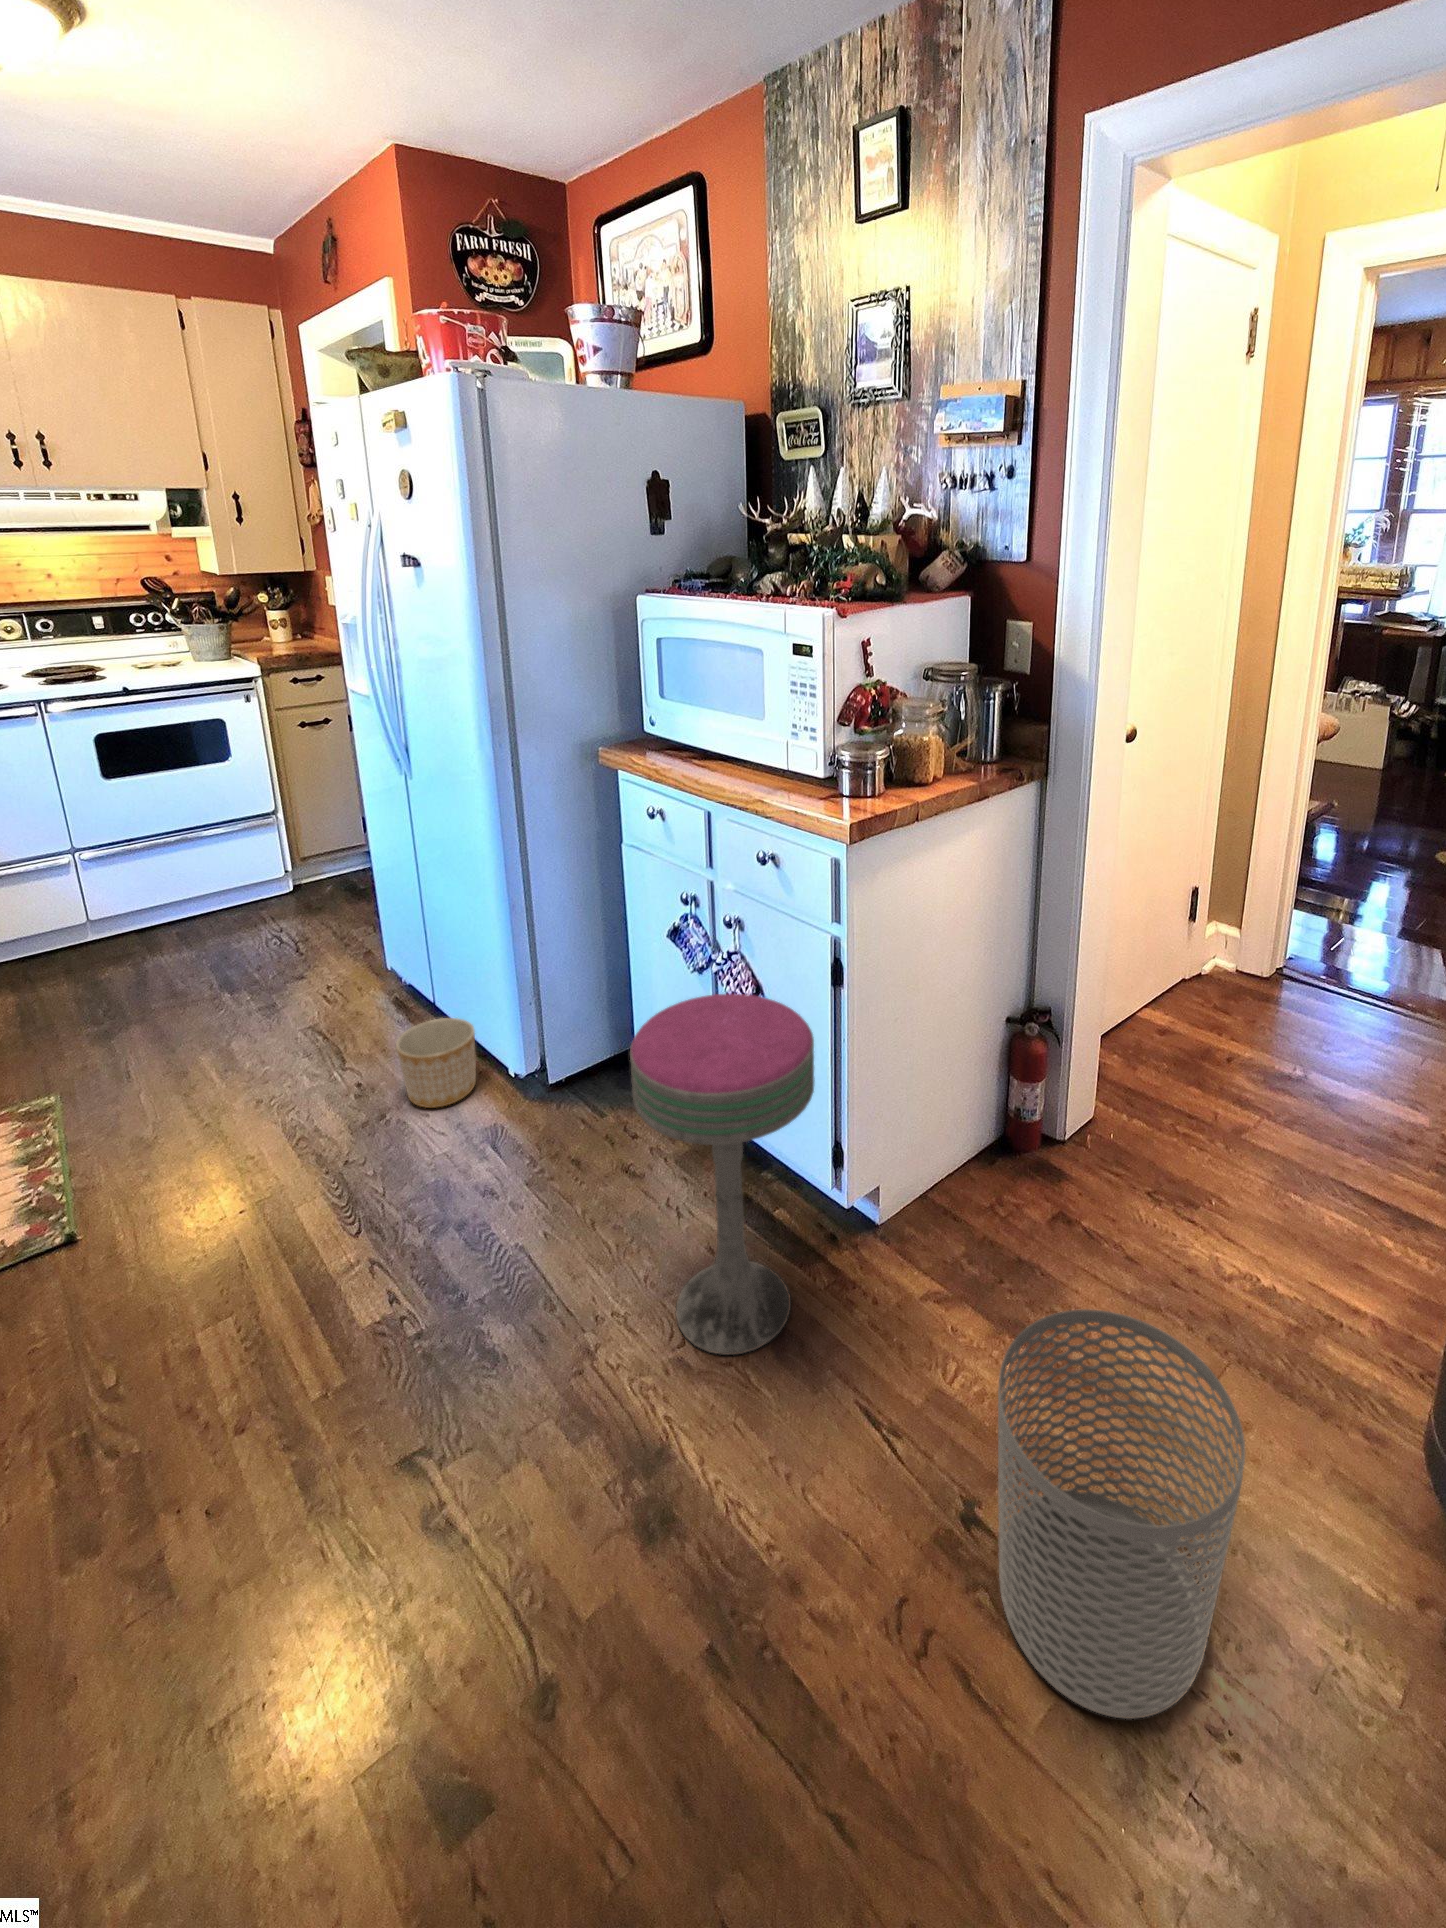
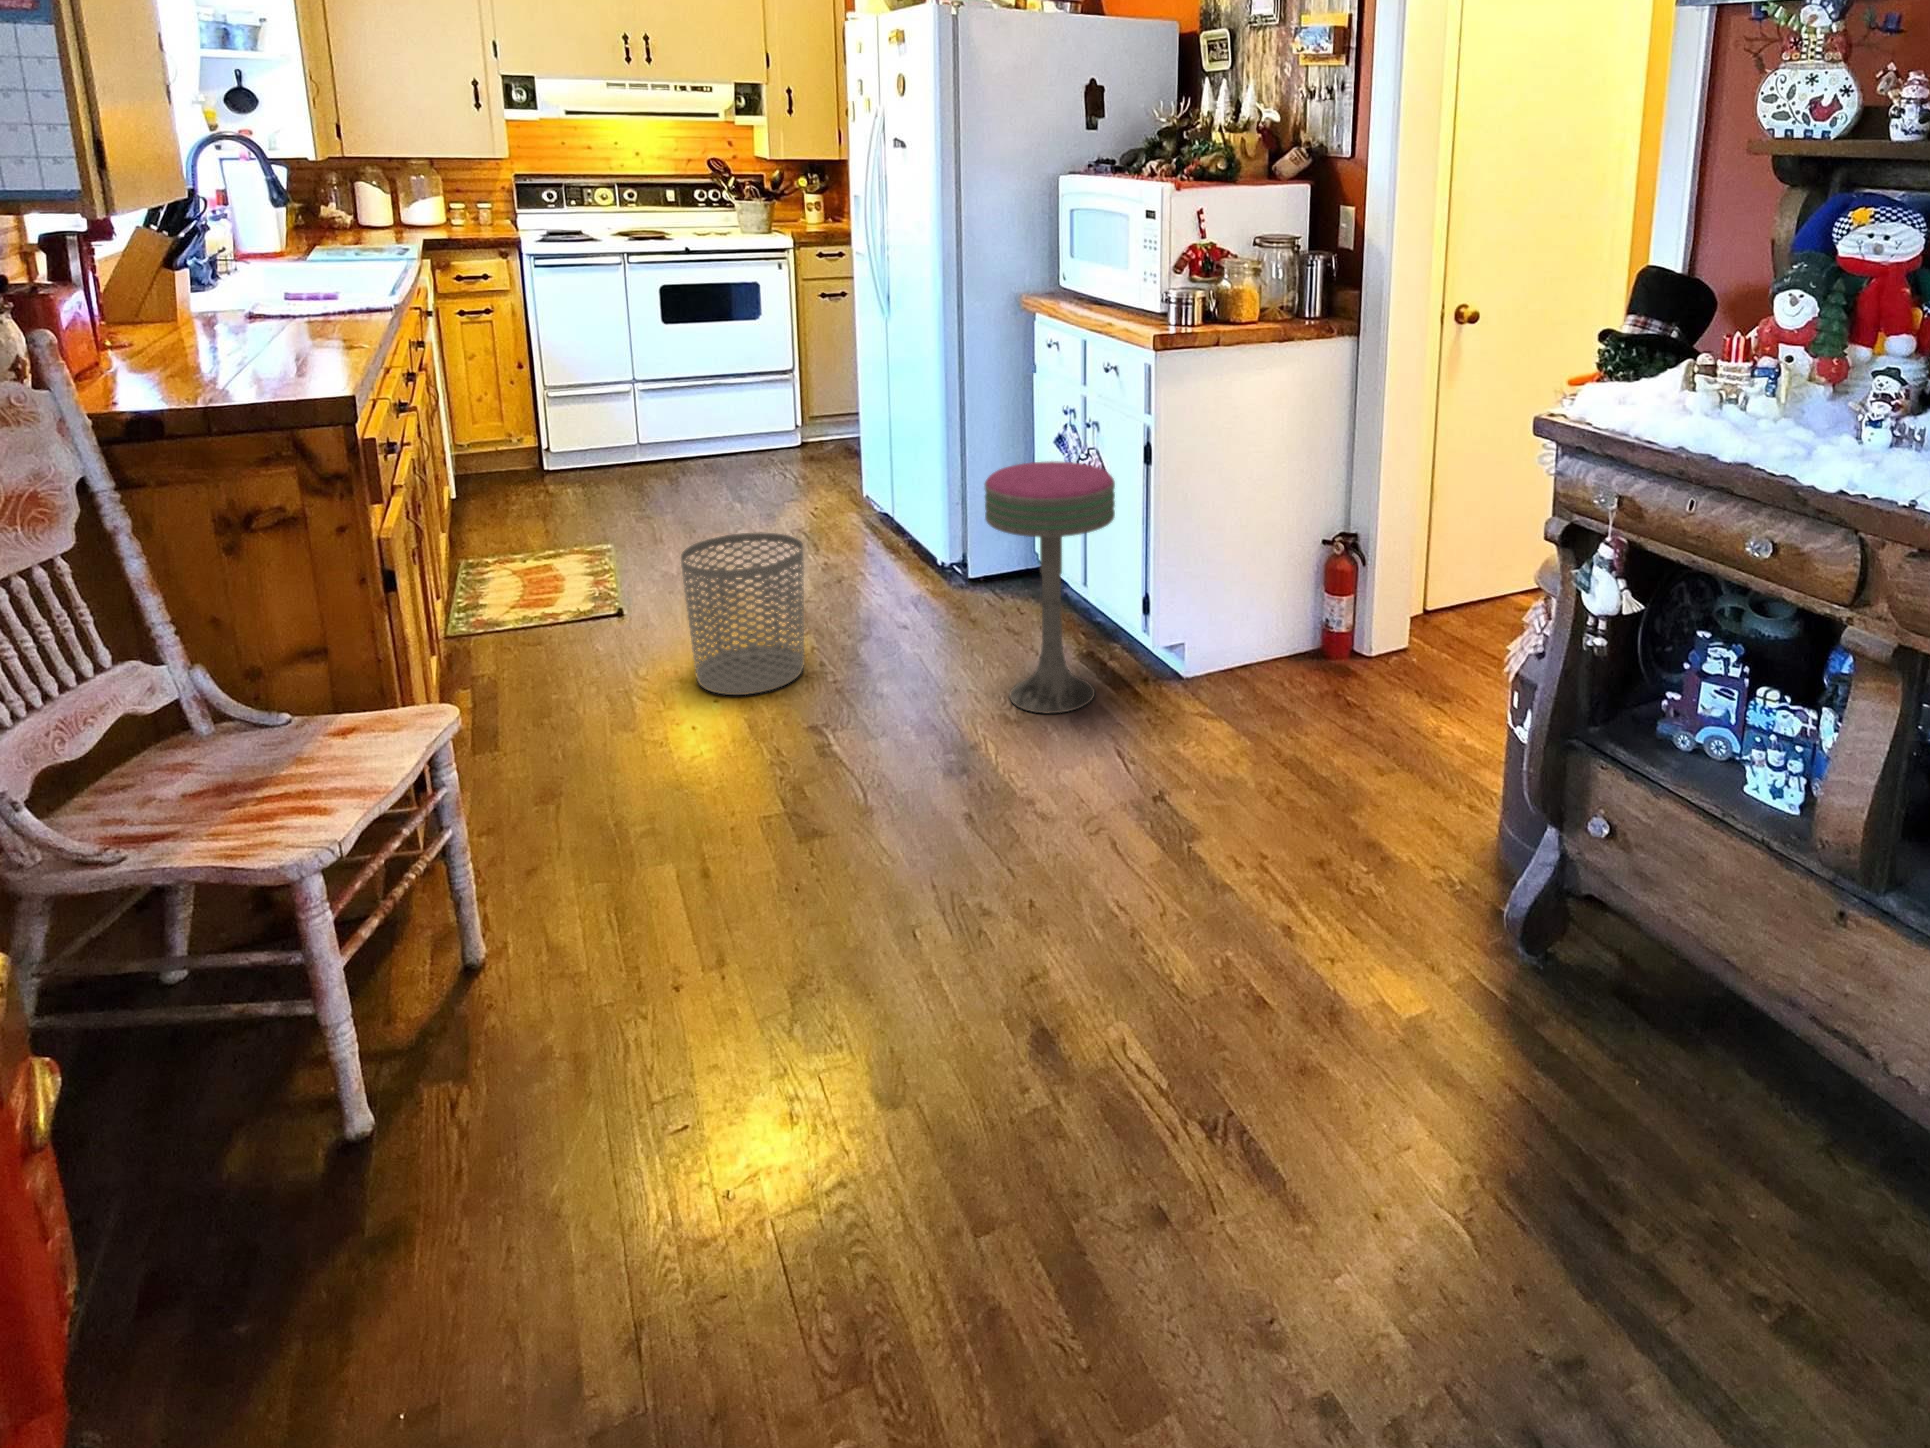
planter: present [396,1018,476,1108] -> none [855,518,916,582]
waste bin: present [998,1309,1245,1719] -> present [681,532,804,695]

